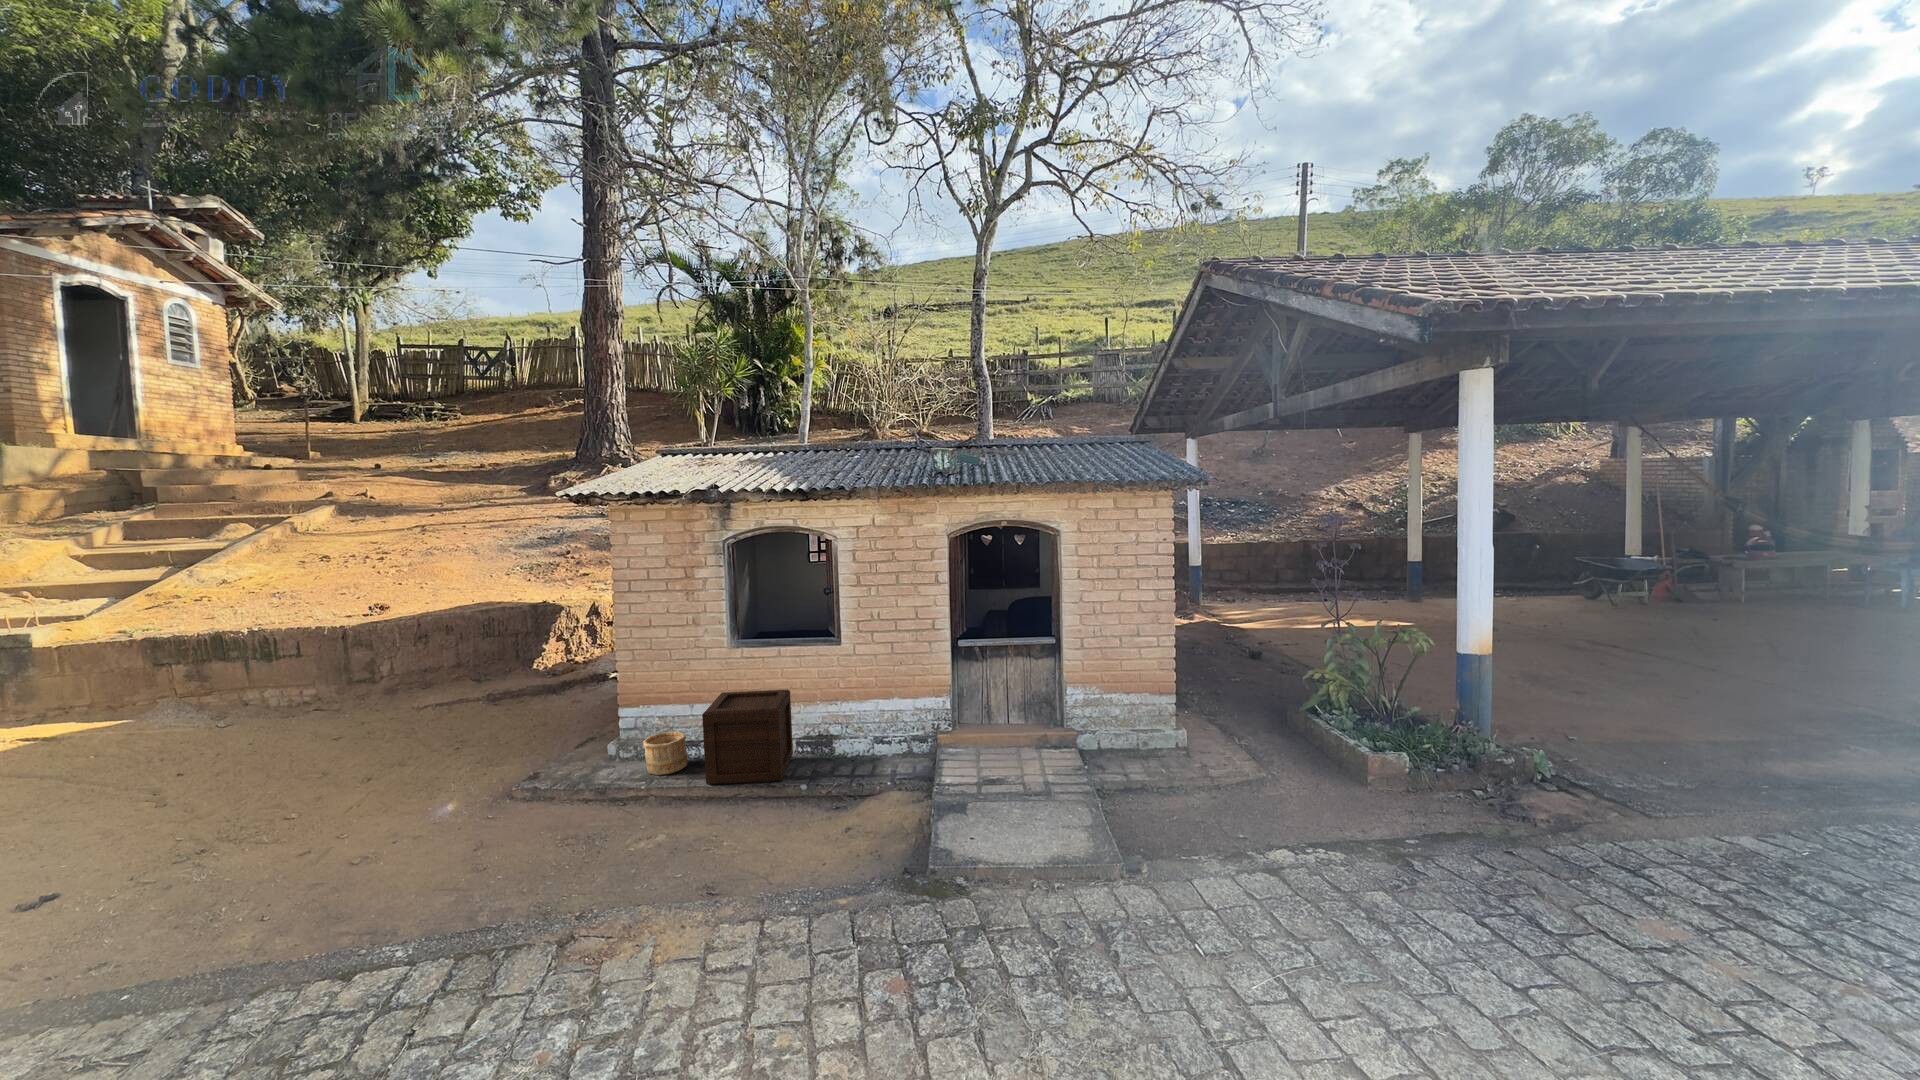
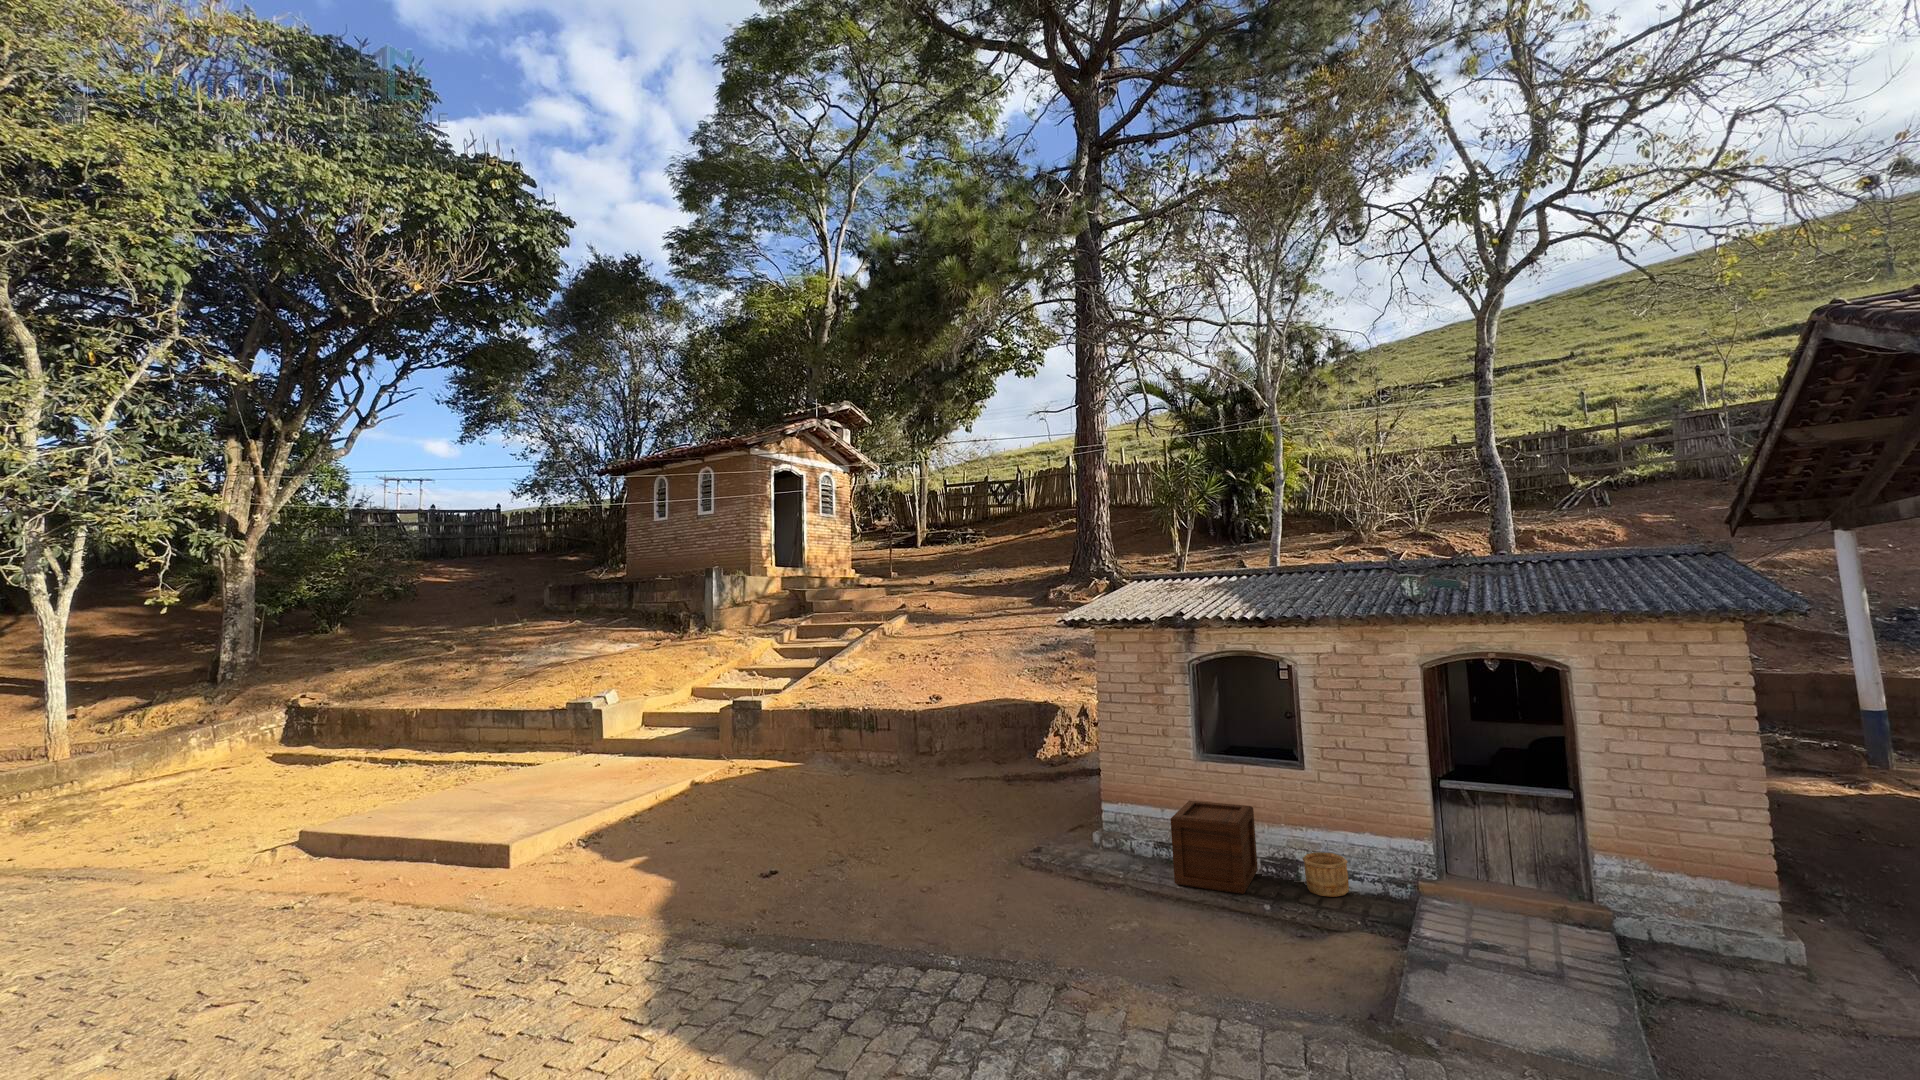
wooden bucket: present [643,731,687,775] -> present [1303,852,1349,897]

